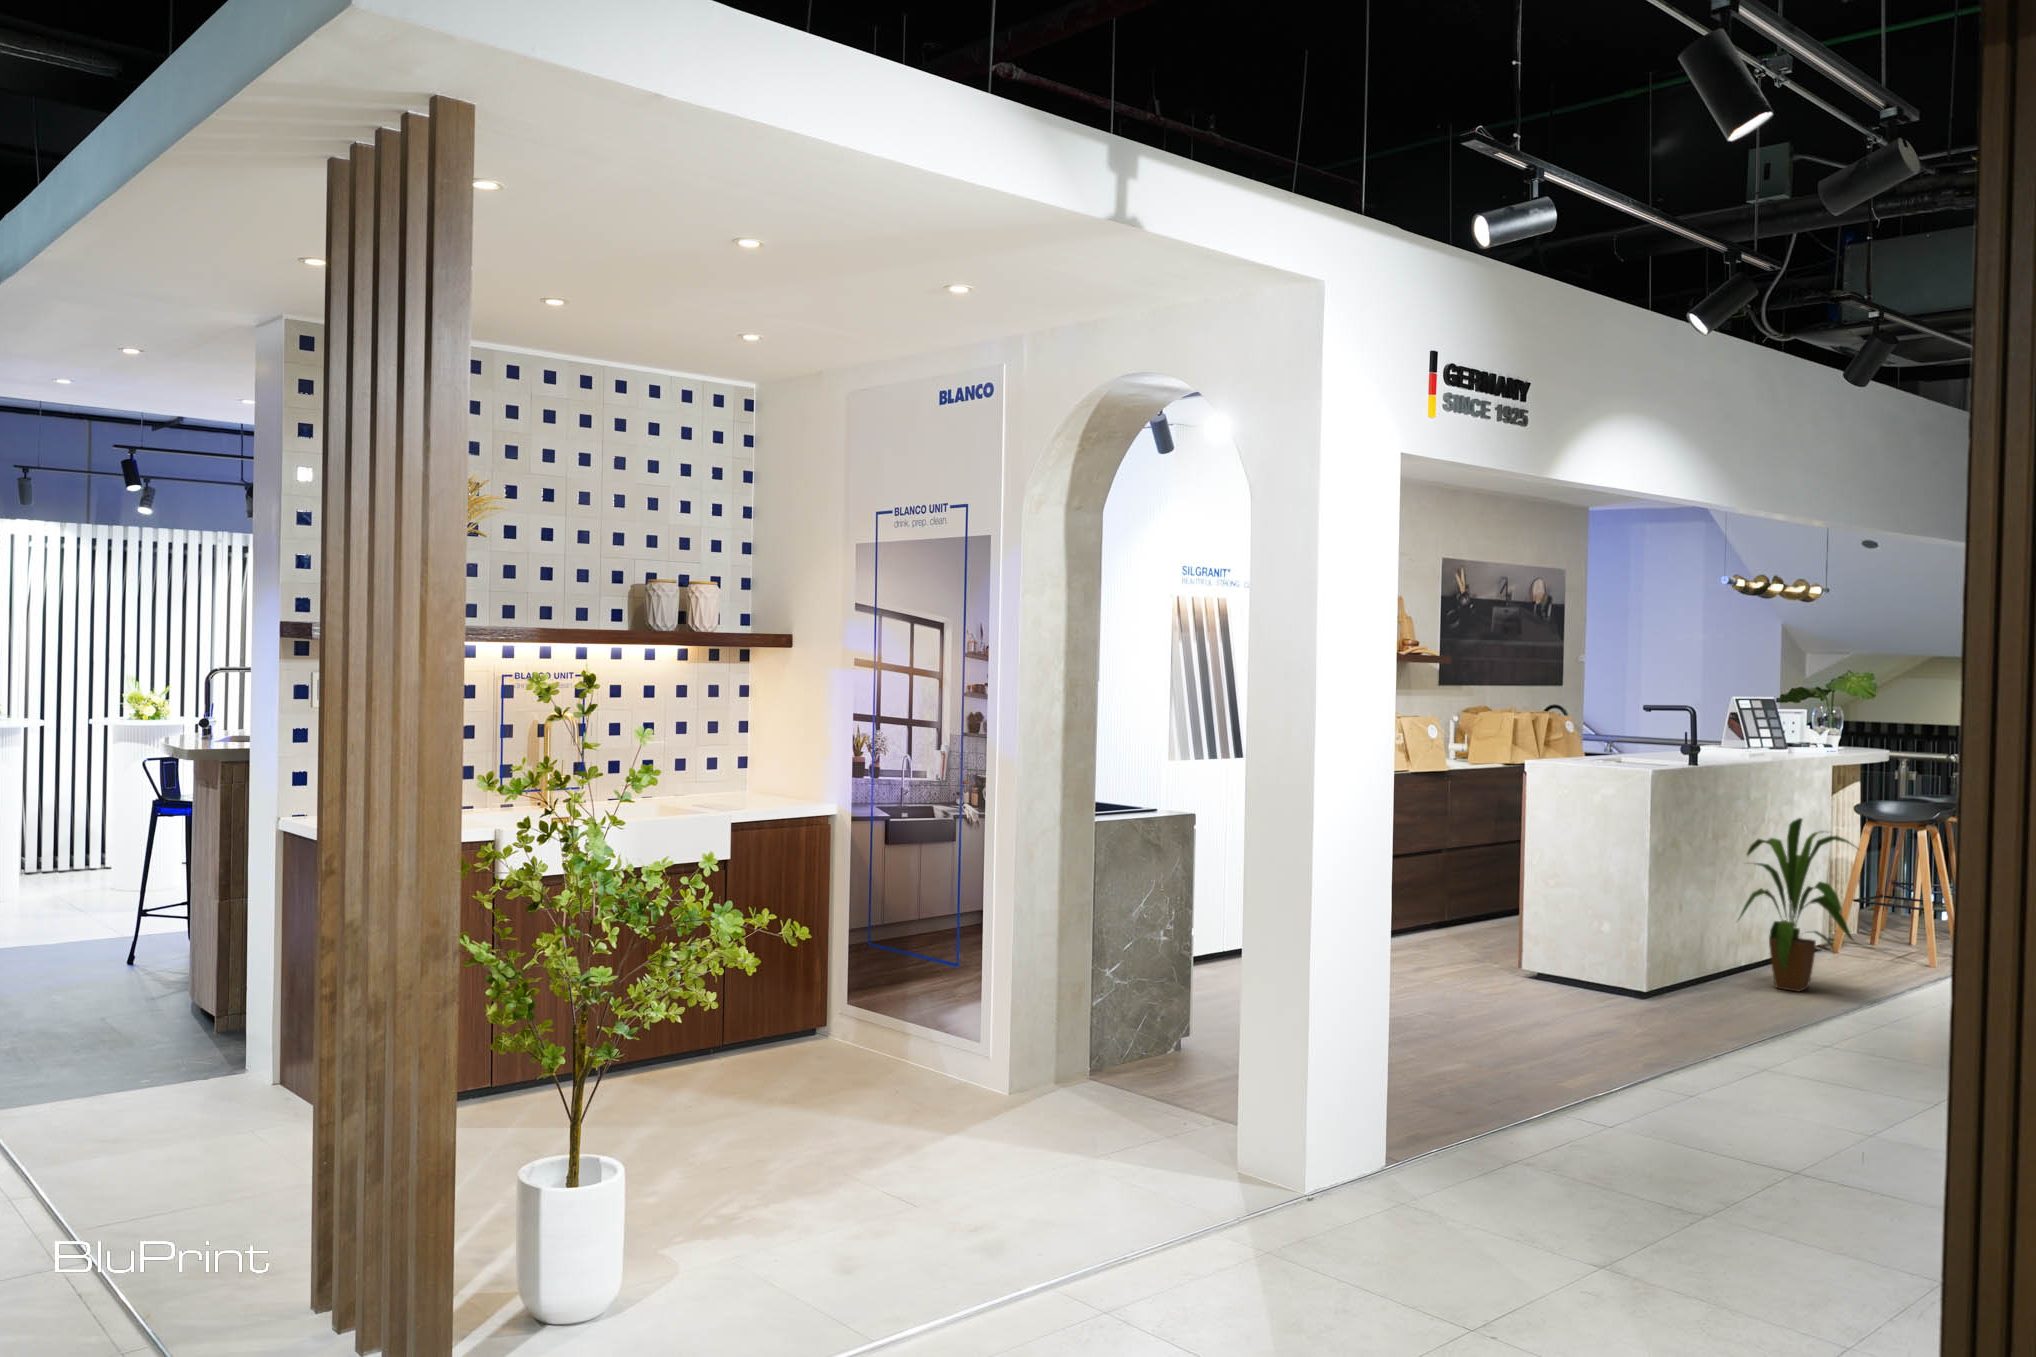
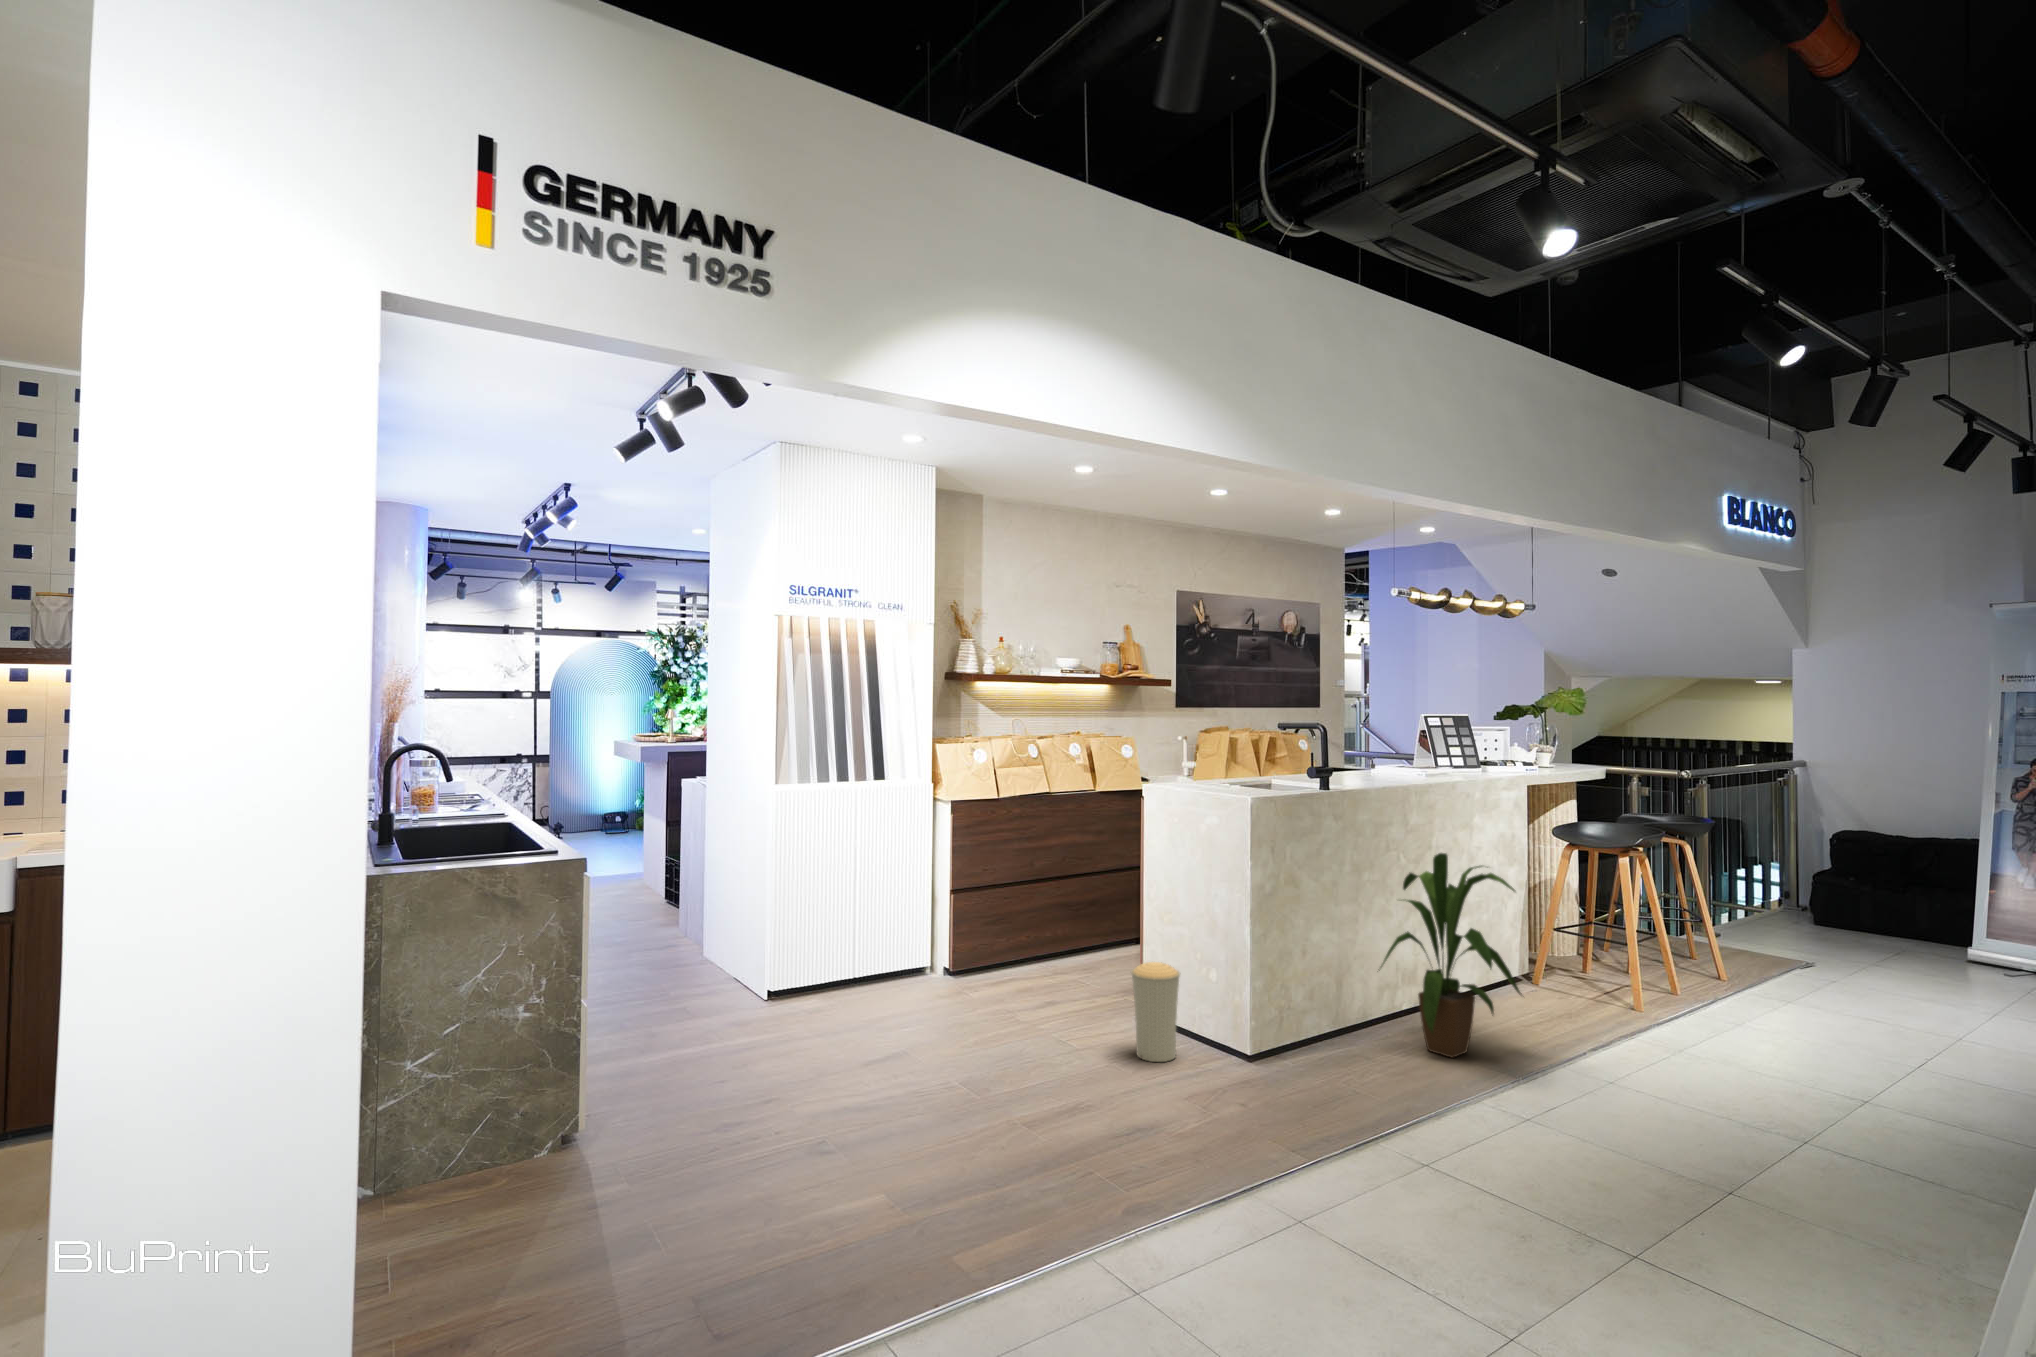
trash can: none [1540,914,1585,997] -> present [1131,962,1180,1062]

